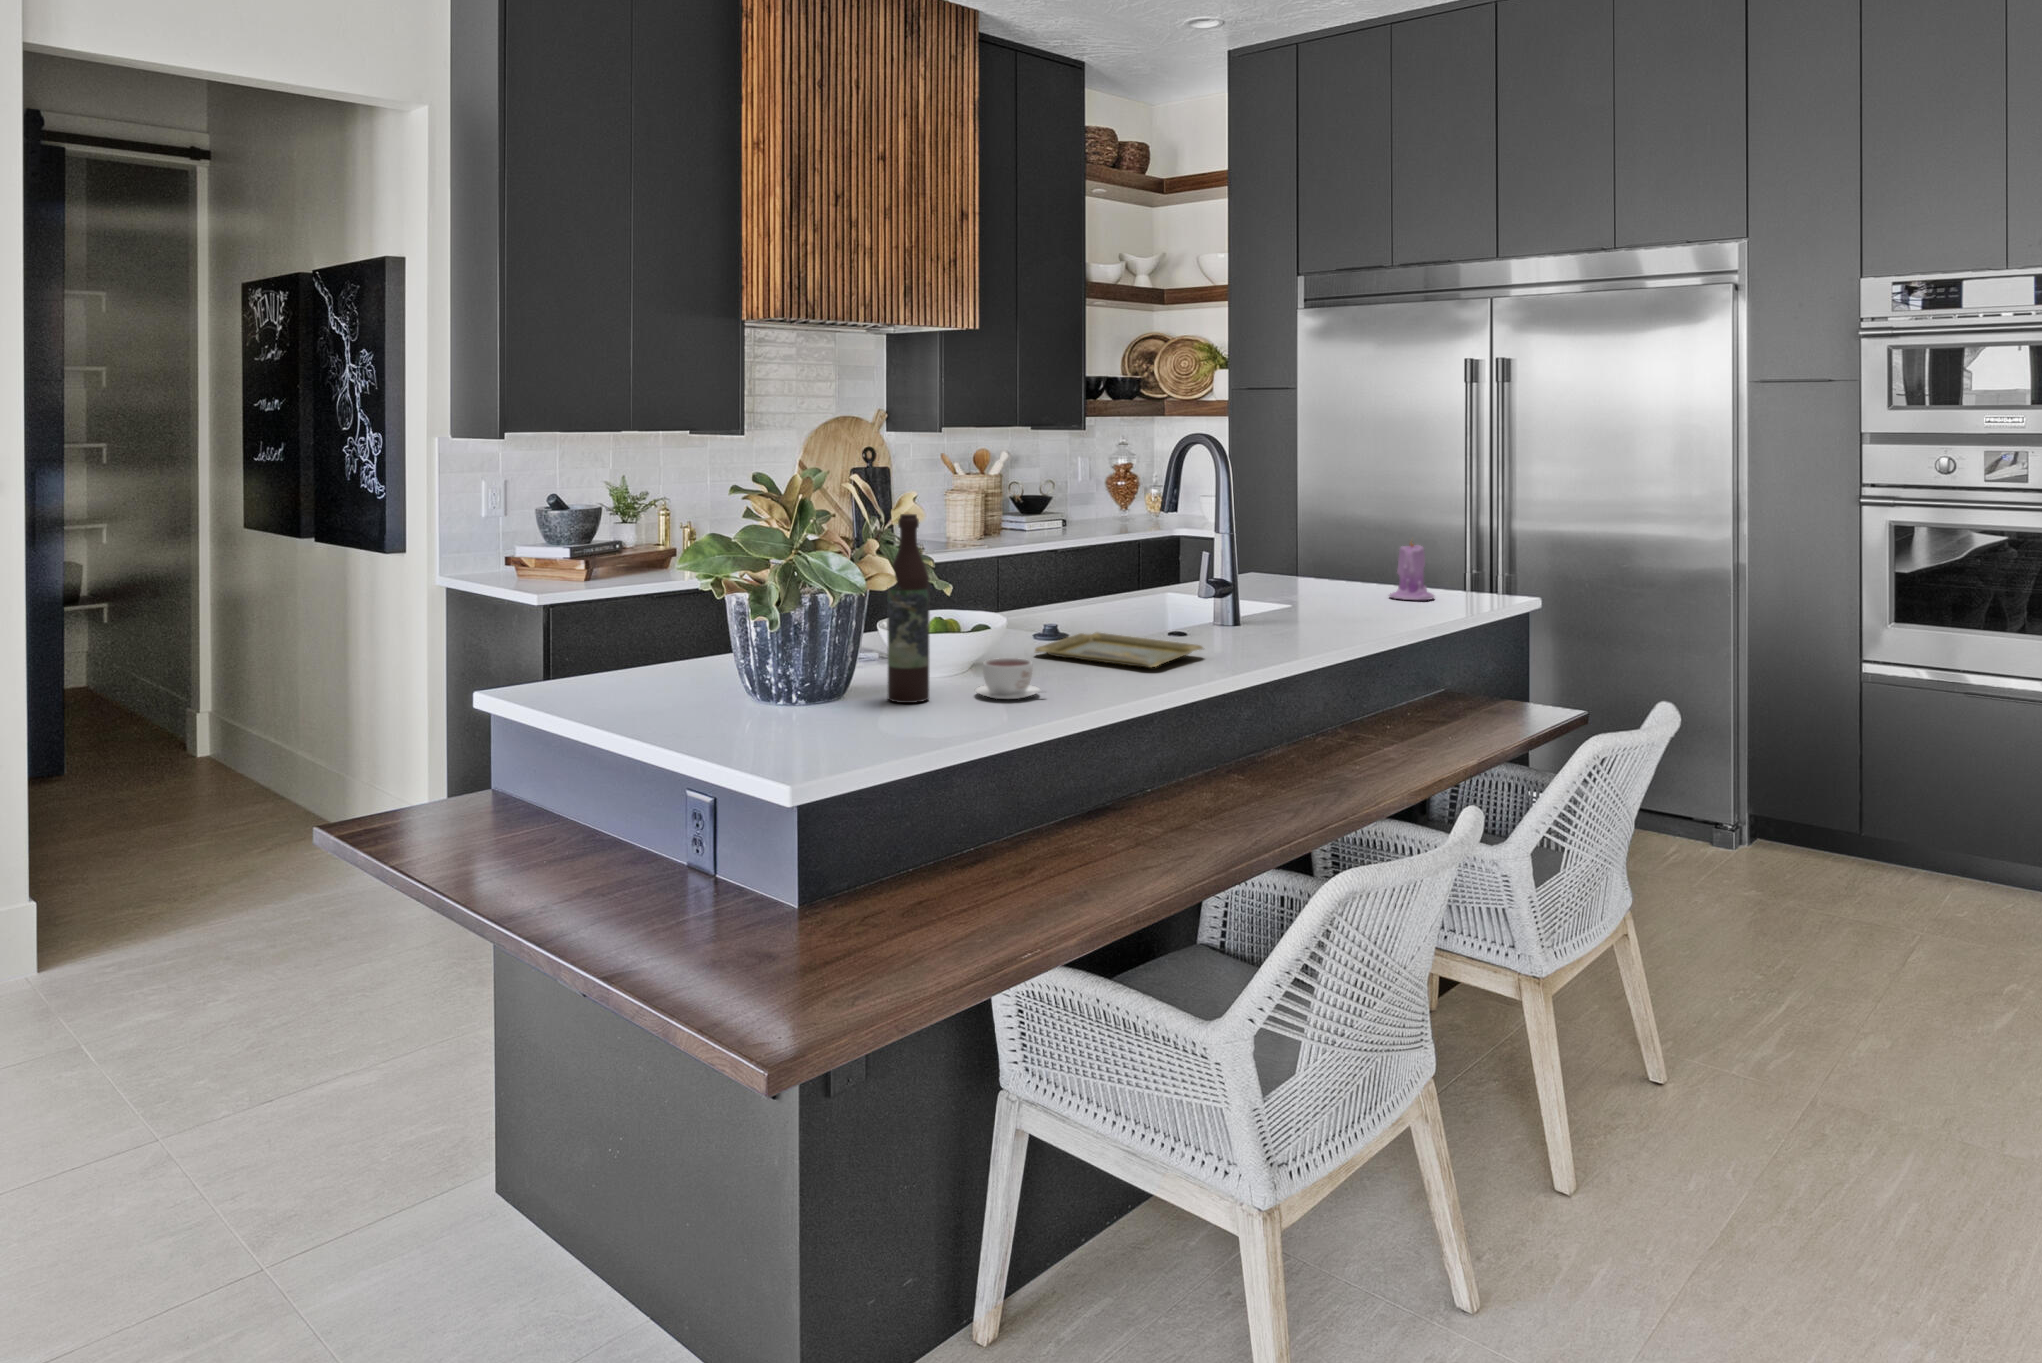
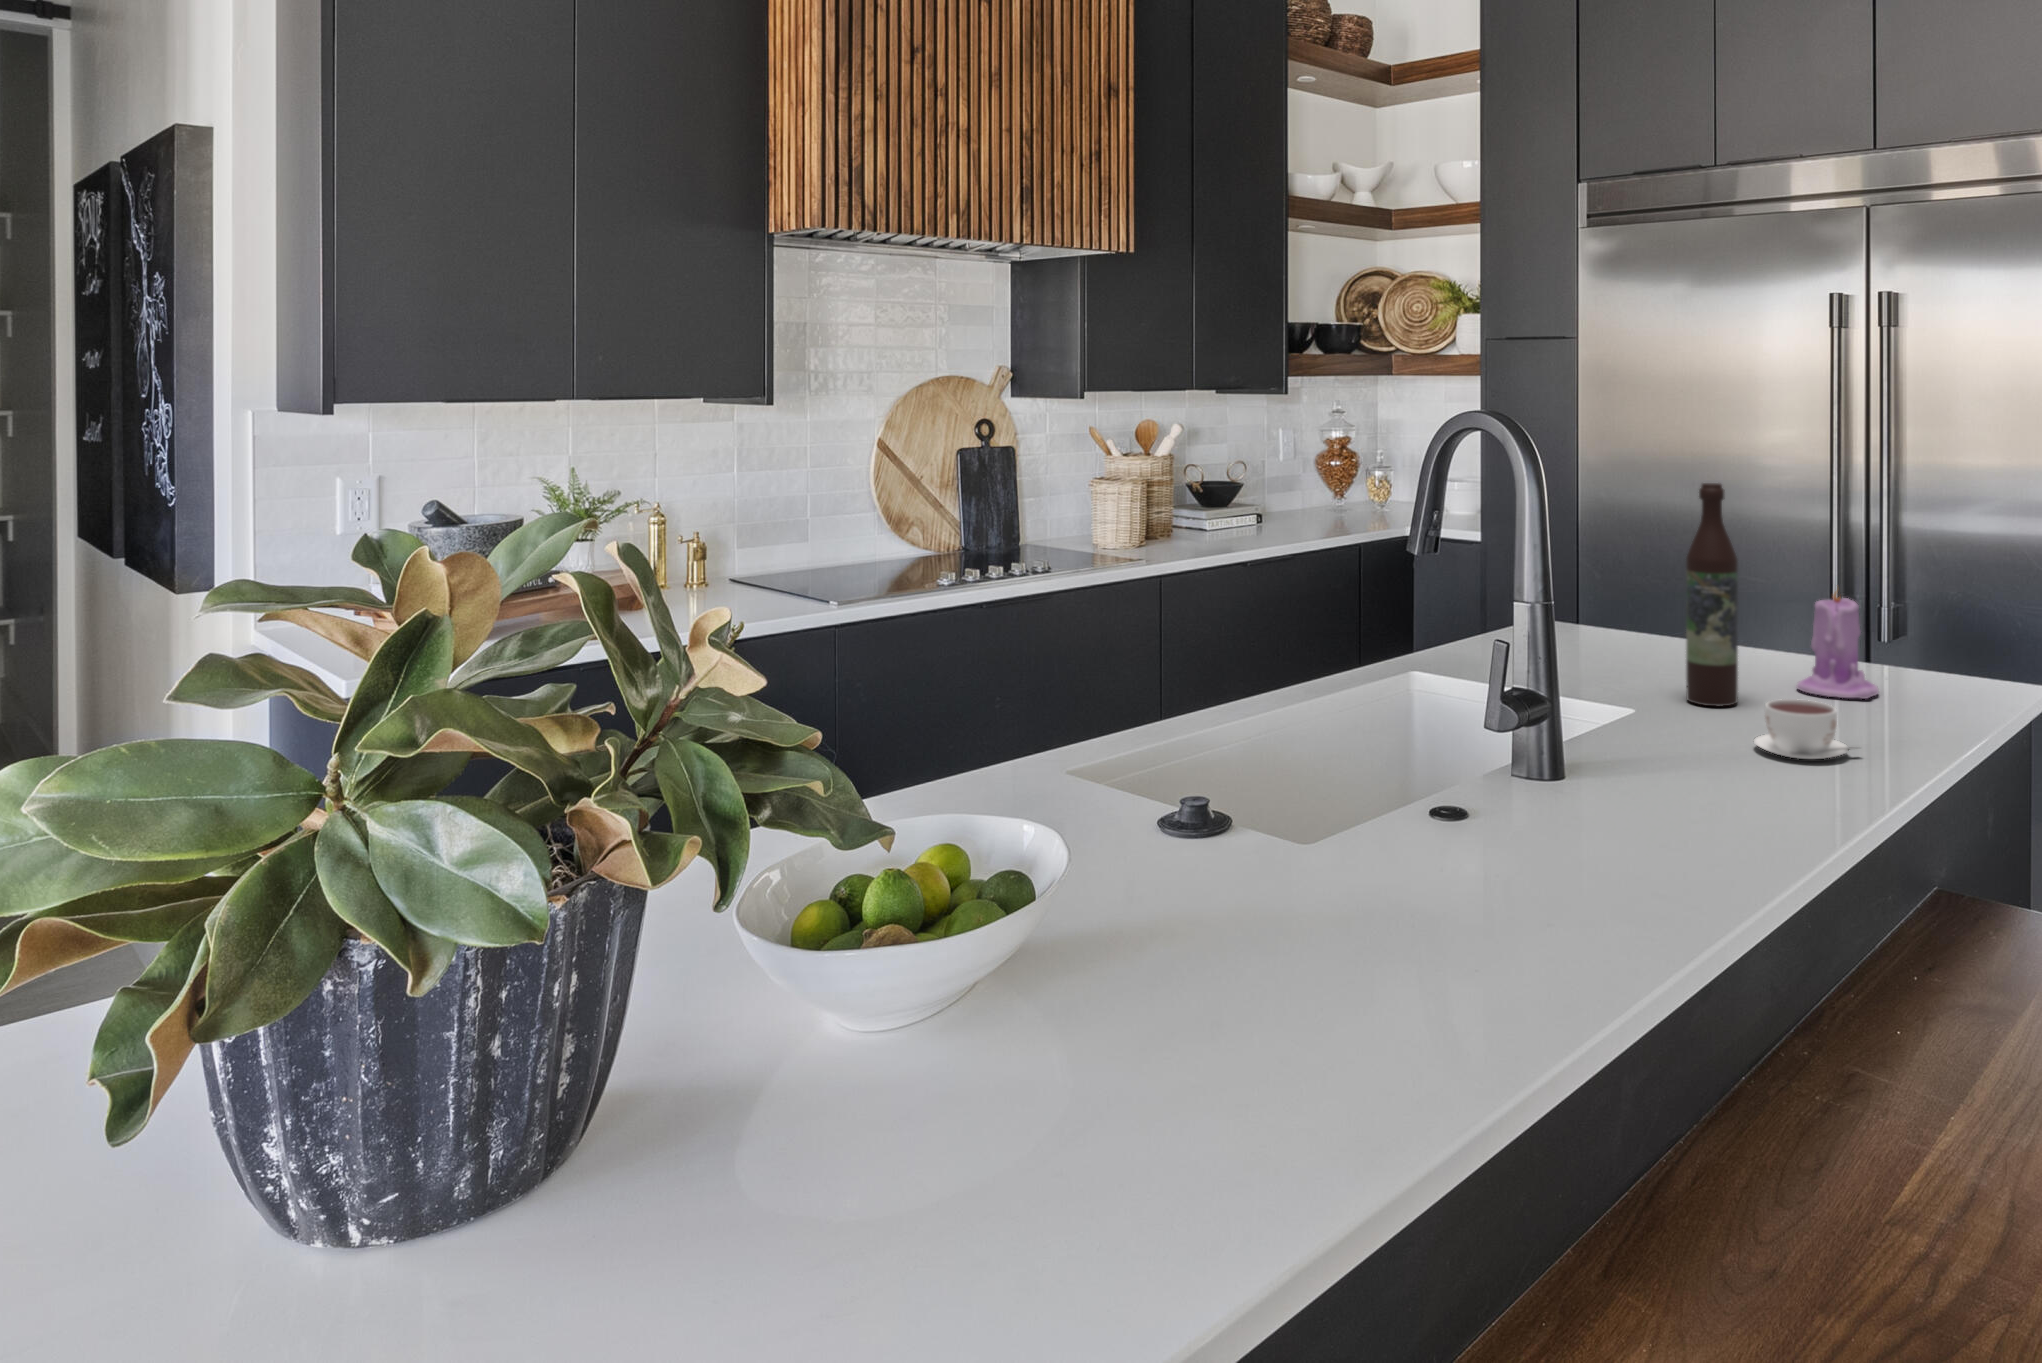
wine bottle: present [888,514,929,703] -> present [1686,483,1738,706]
tray: present [1035,632,1203,668] -> none [1138,831,1518,979]
coffee cup: present [976,658,1040,699] -> present [1754,699,1858,759]

